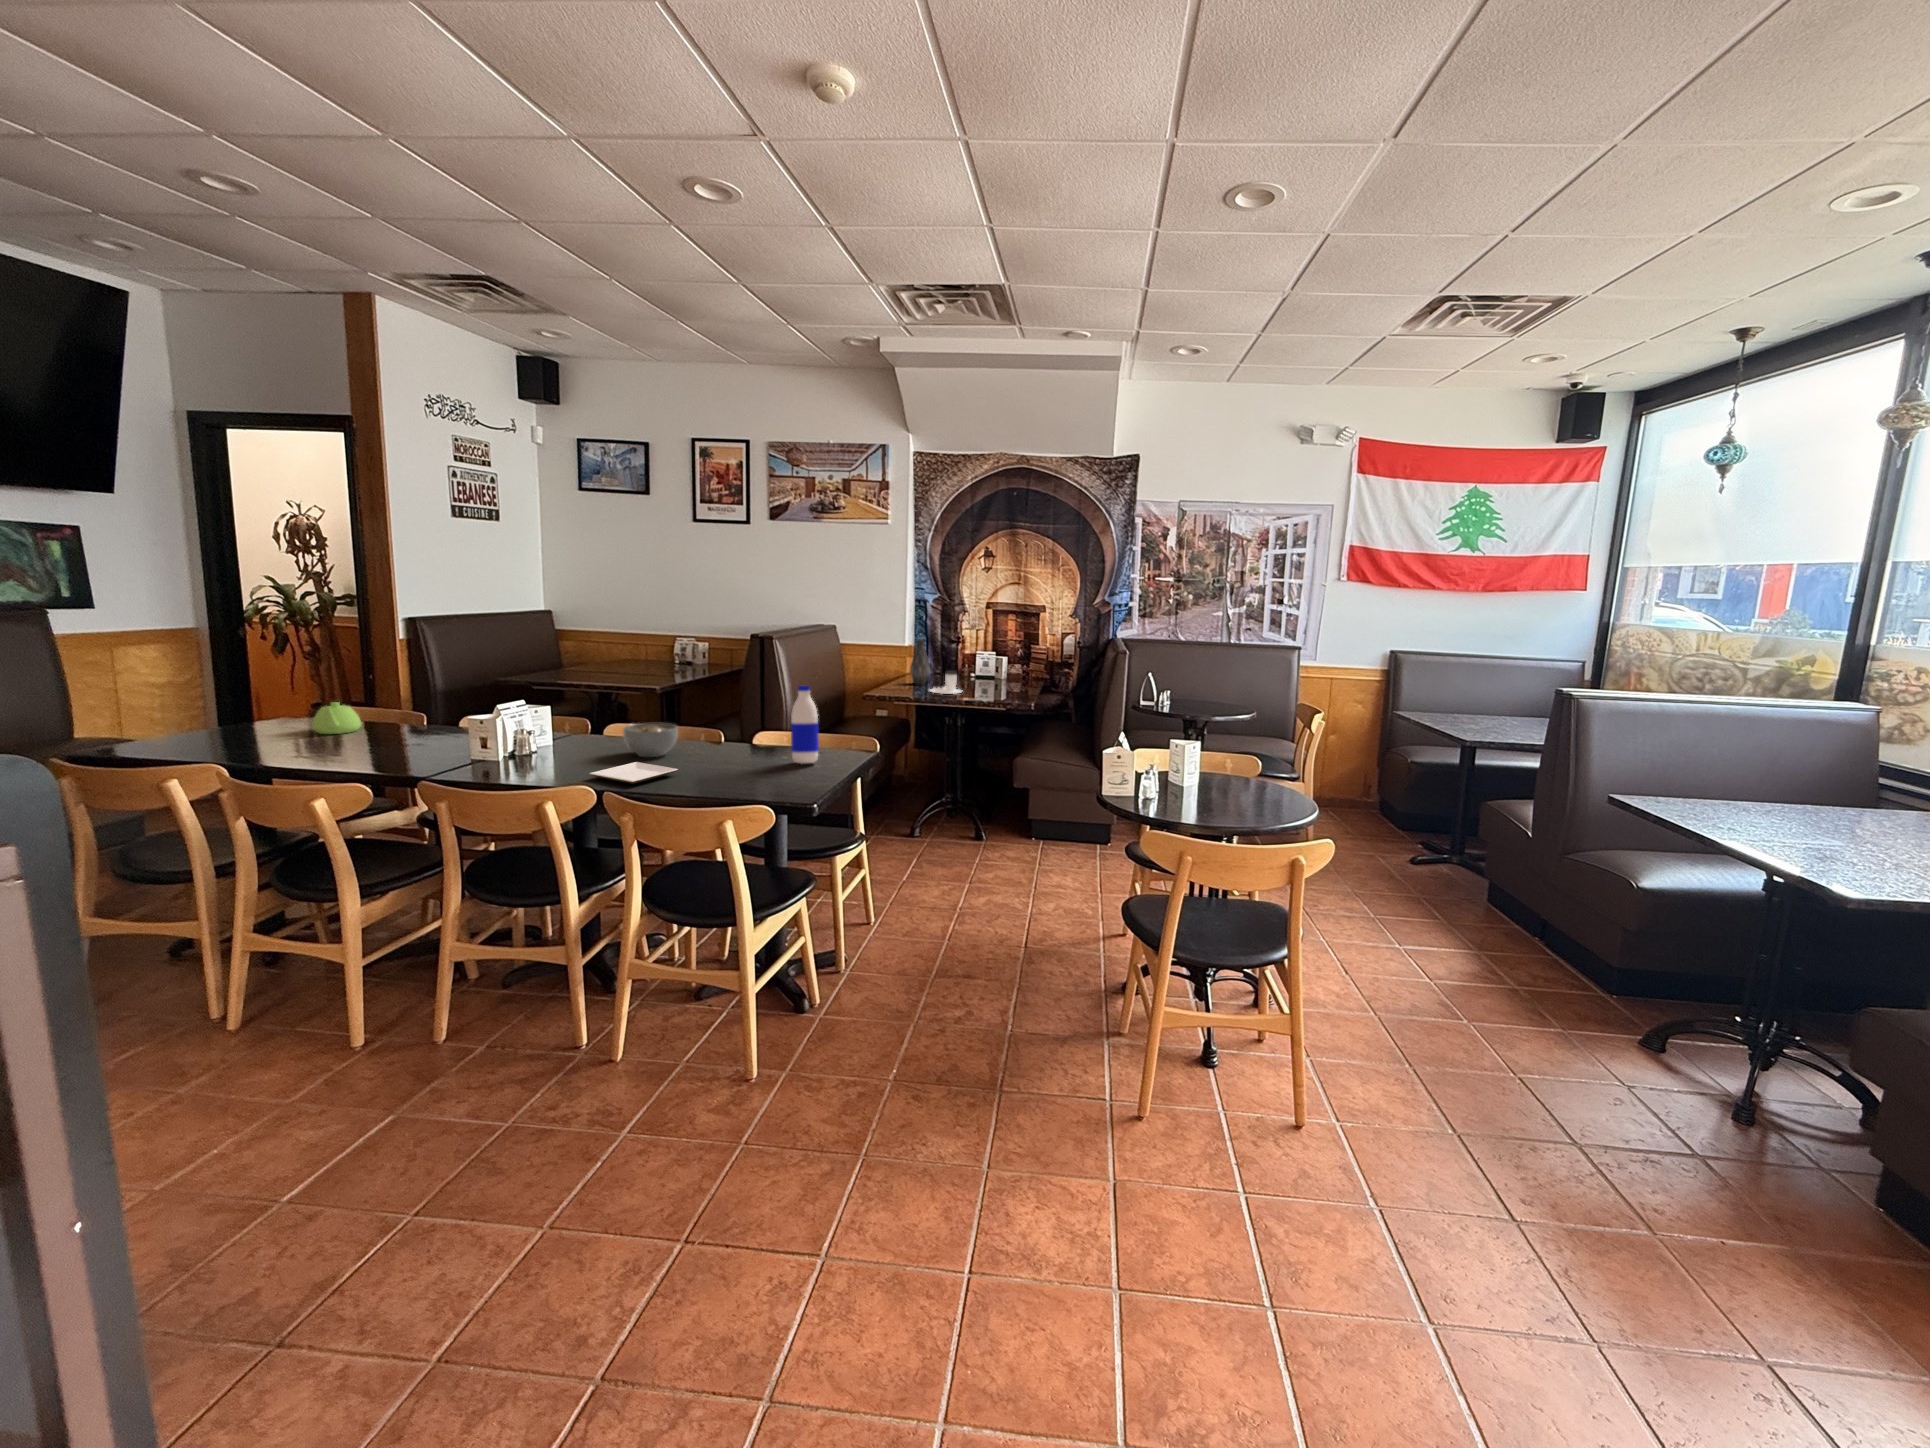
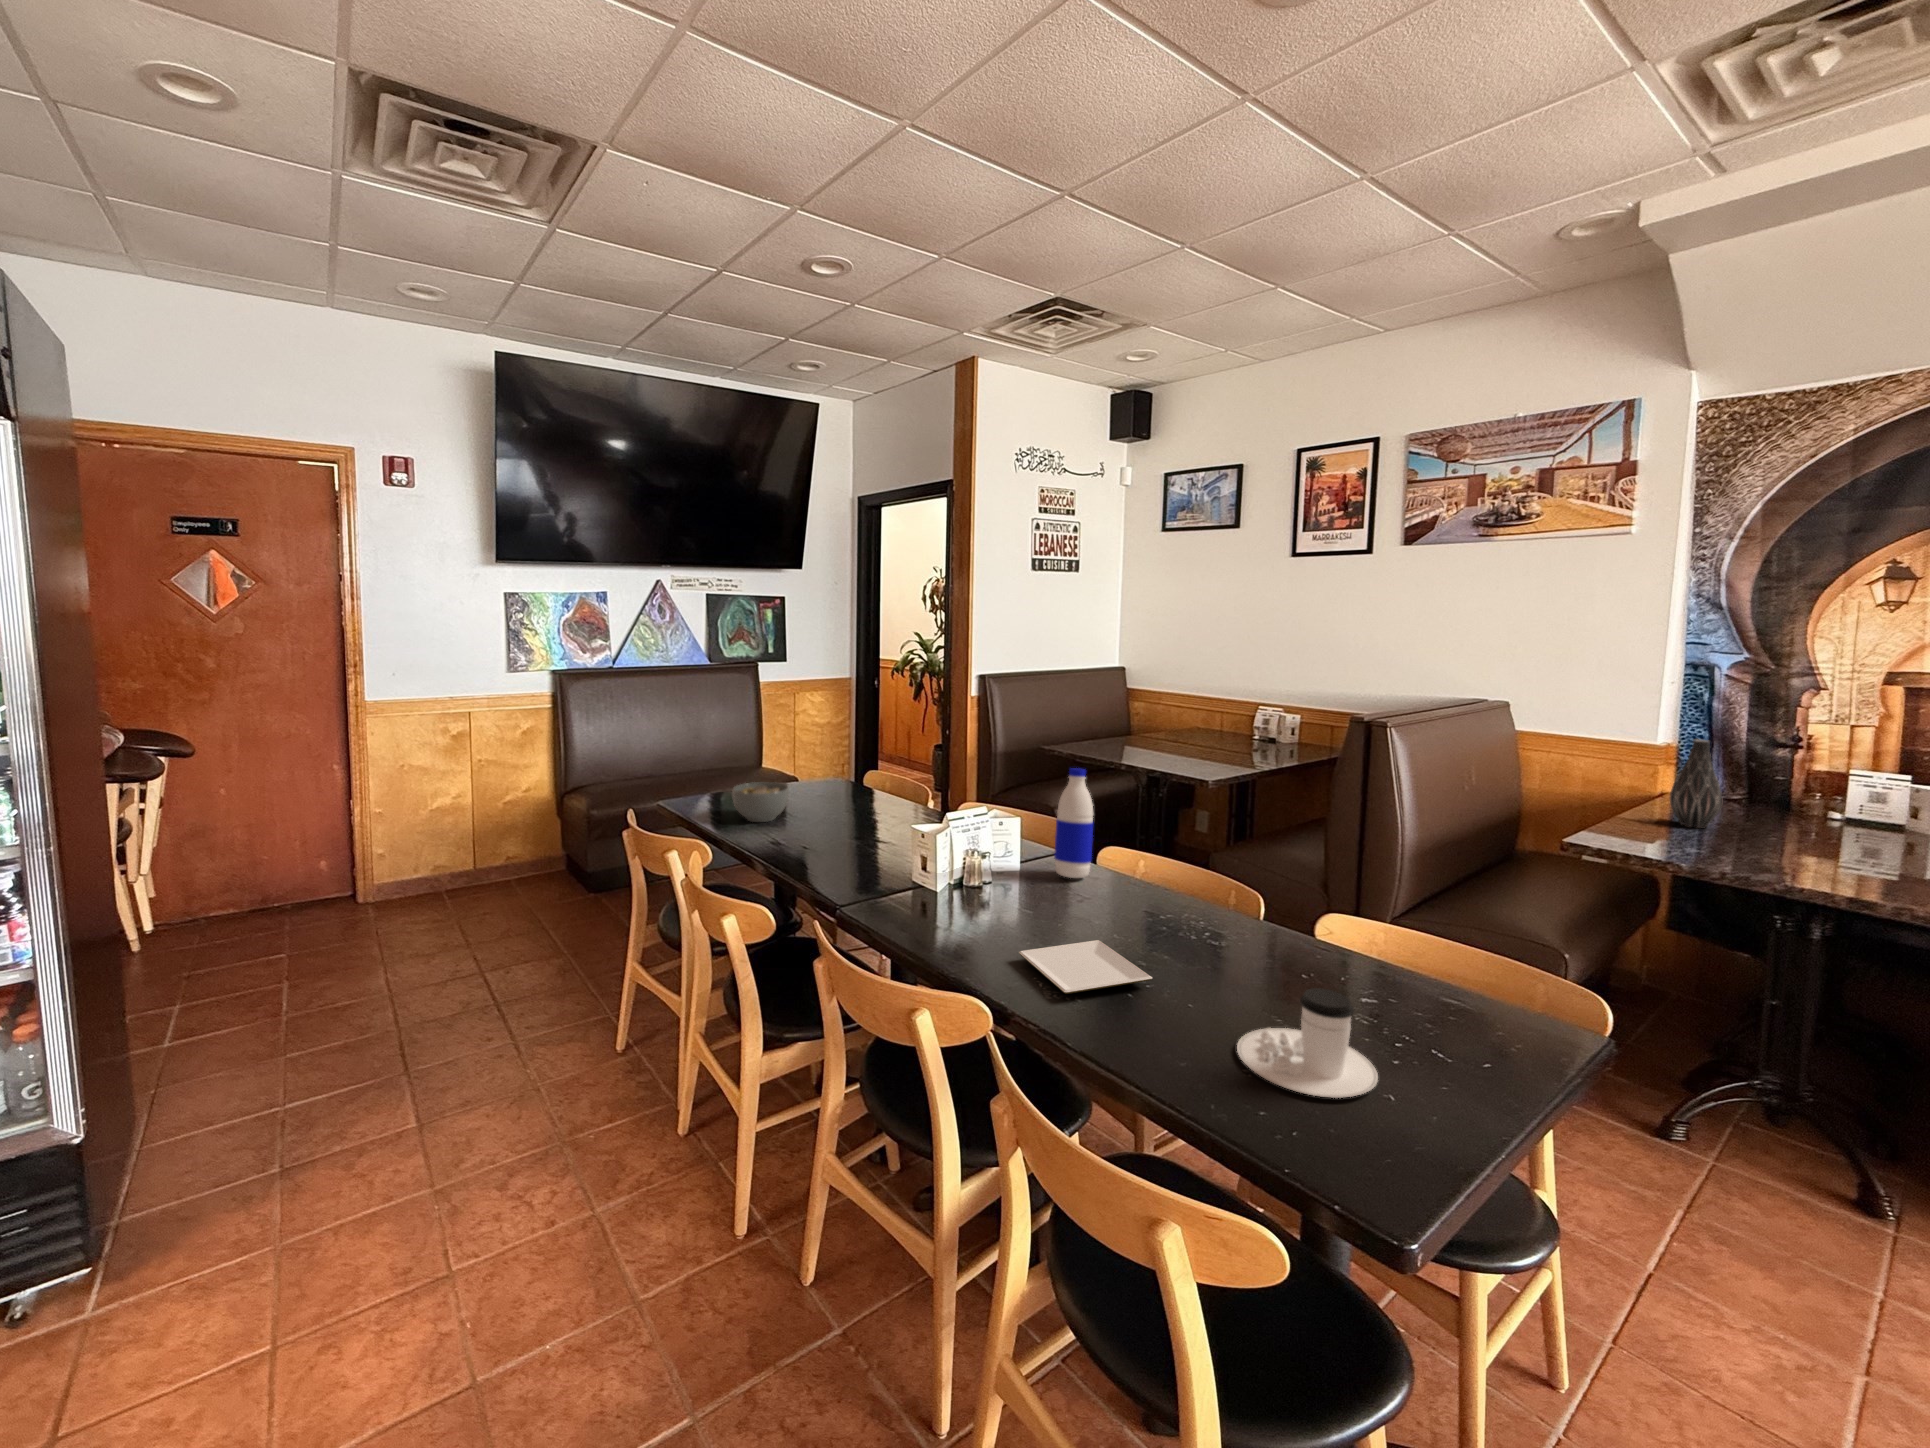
coffee cup: present [930,671,962,694] -> present [1237,988,1378,1098]
water bottle: present [791,686,819,764] -> present [1054,768,1093,878]
teapot: present [312,702,361,734] -> none [825,775,867,812]
soup bowl: present [623,722,678,757] -> present [732,782,789,822]

